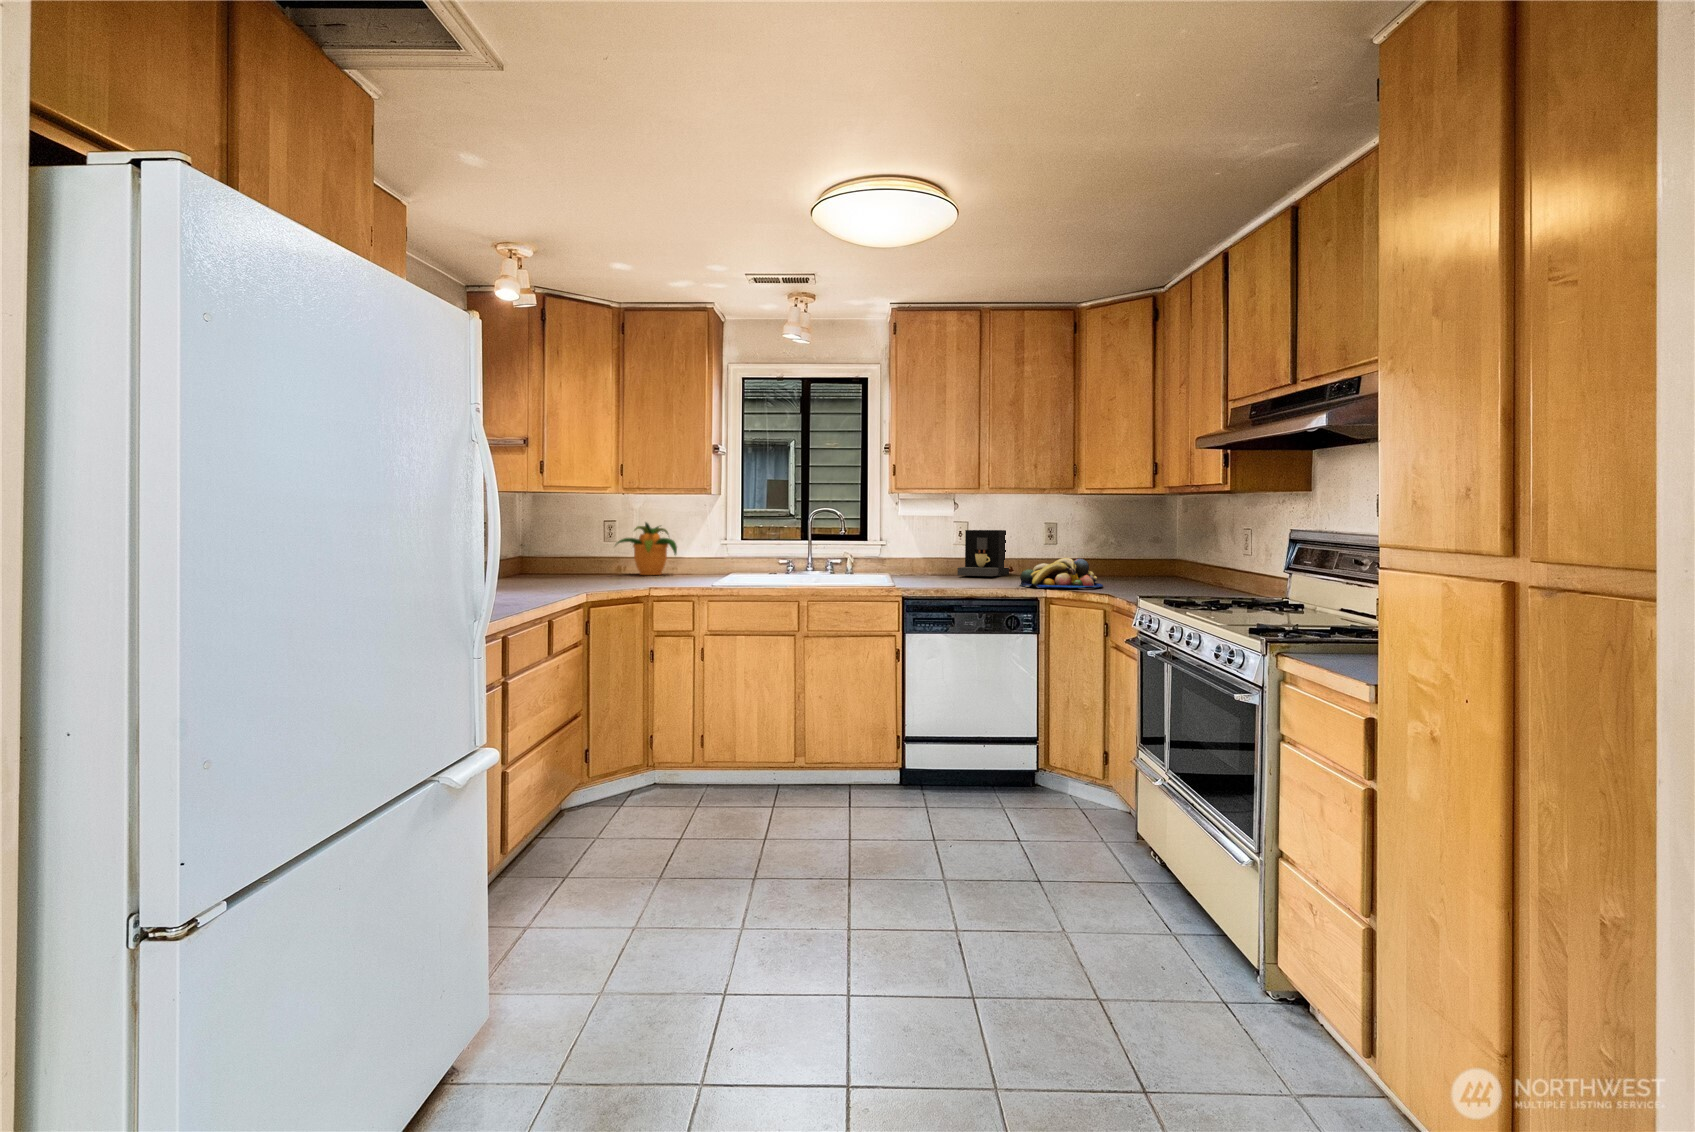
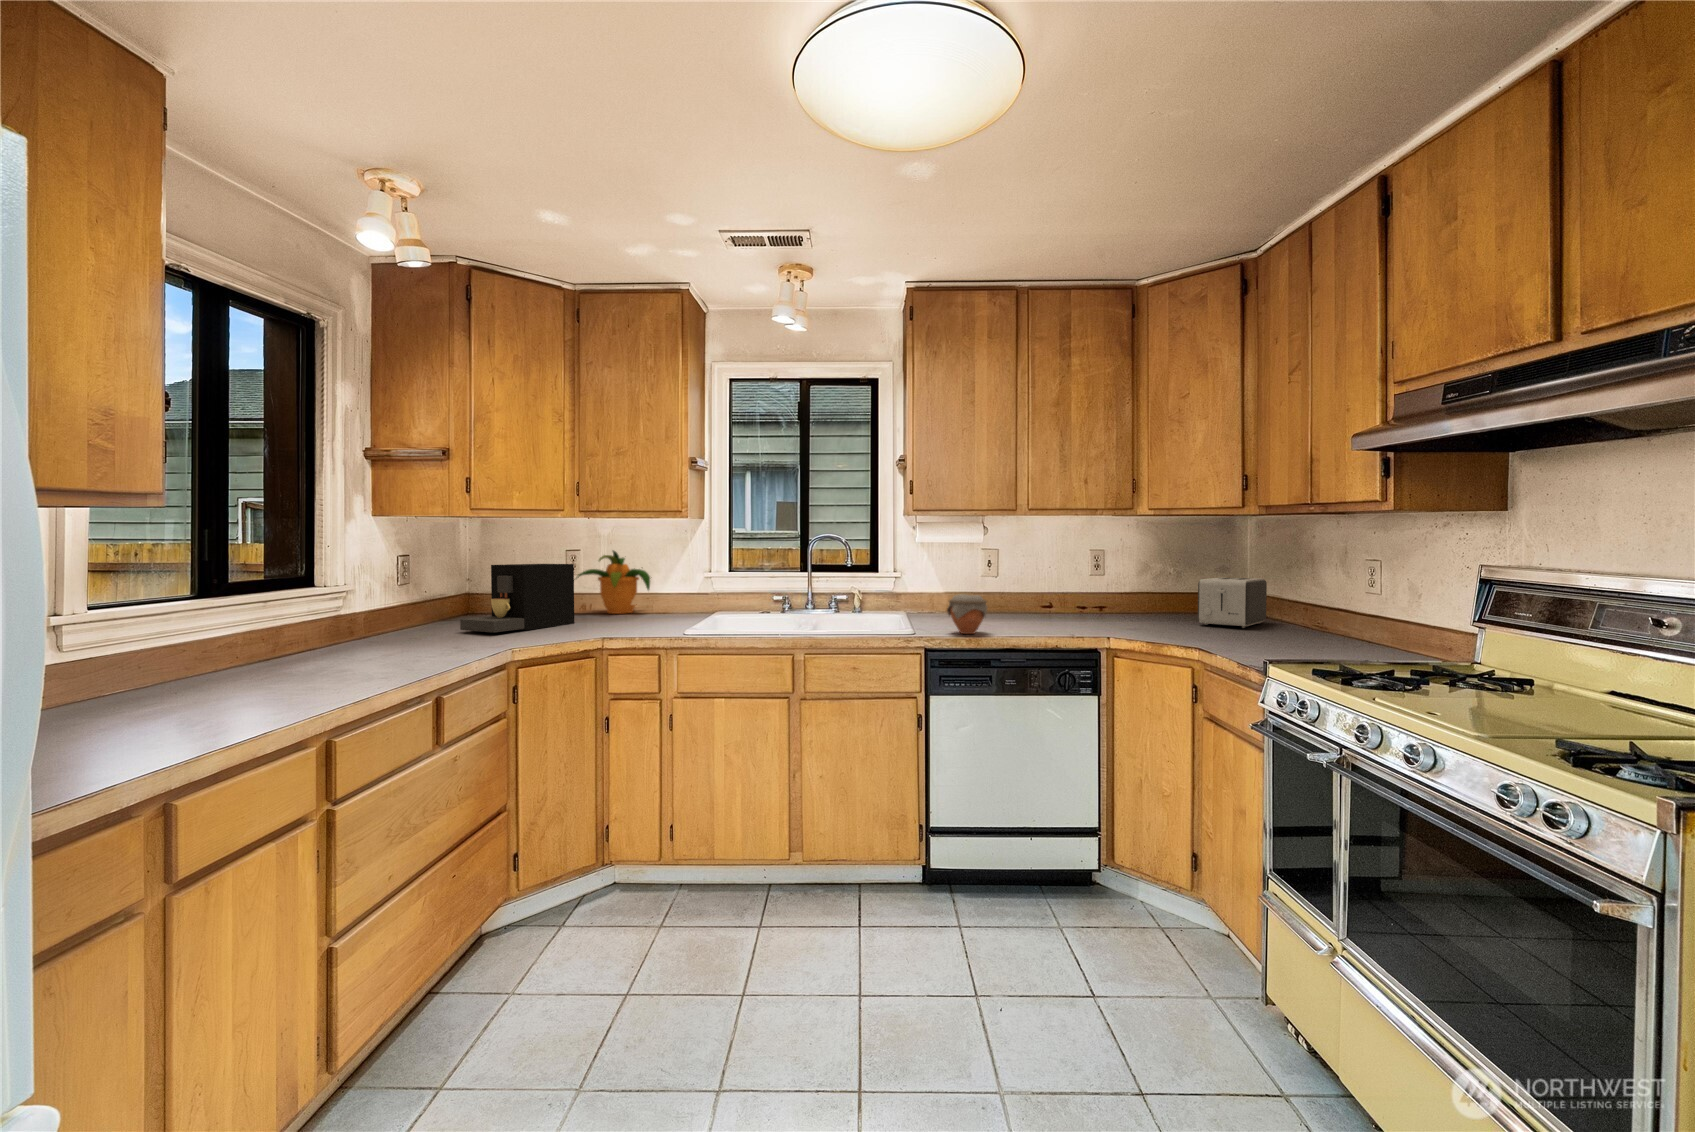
coffee maker: present [958,530,1009,576] -> present [460,564,574,632]
toaster: none [1122,546,1179,584] -> present [1198,578,1267,628]
jar: none [920,556,952,586] -> present [947,594,987,634]
fruit bowl: present [1020,558,1103,588] -> none [1073,597,1186,639]

